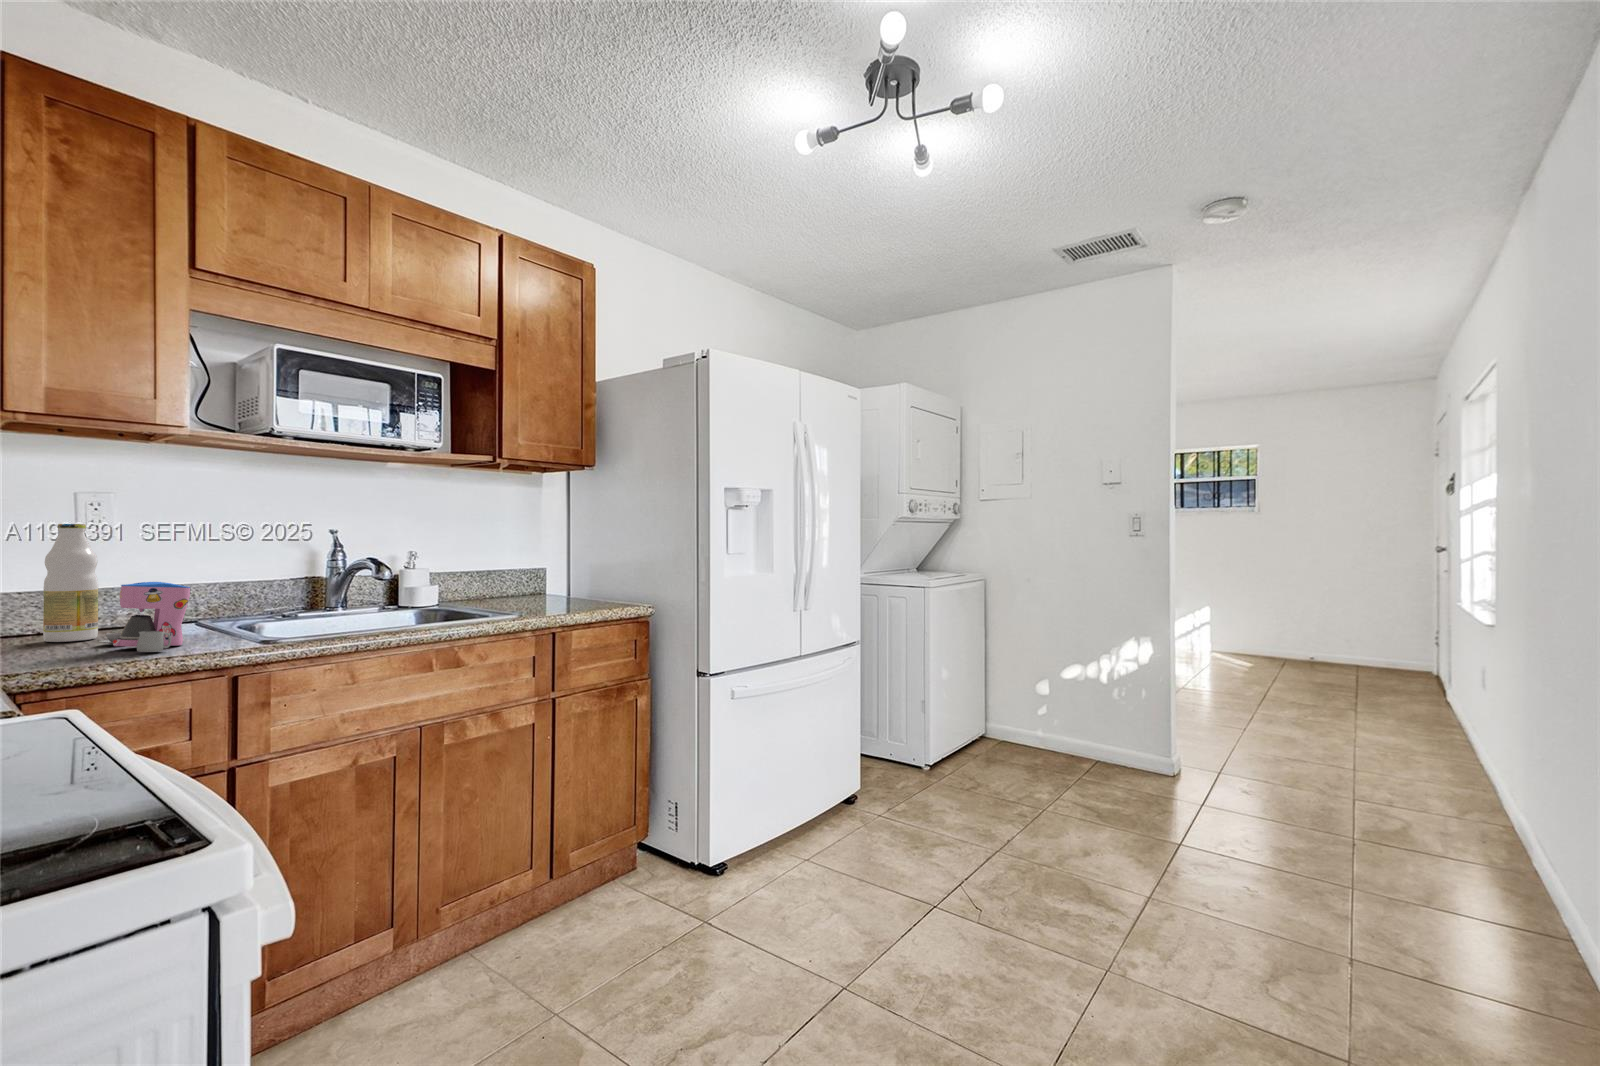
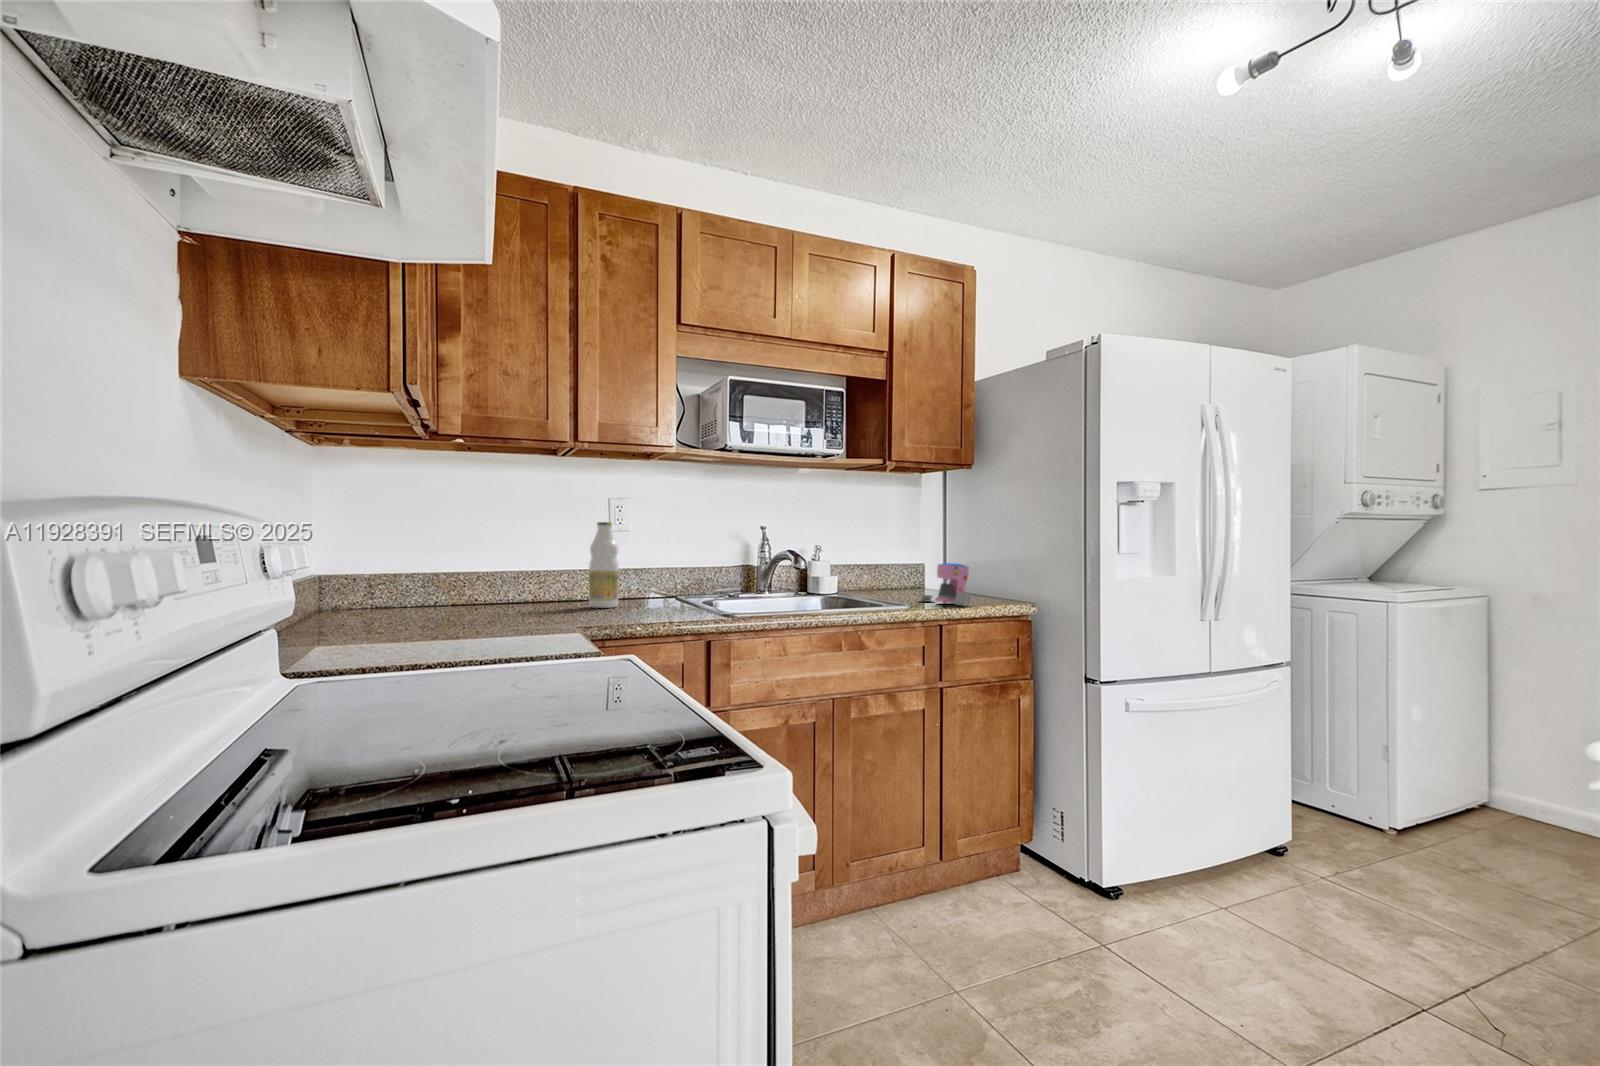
coffee maker: present [99,582,190,652] -> present [920,563,970,606]

